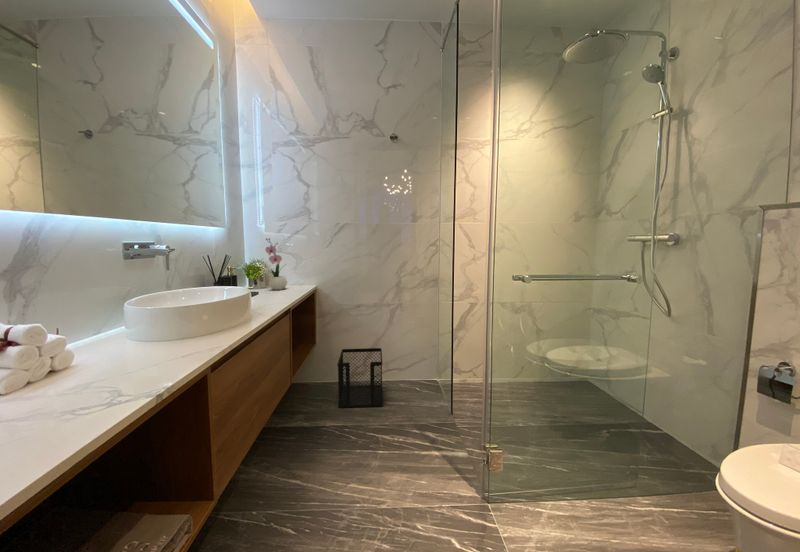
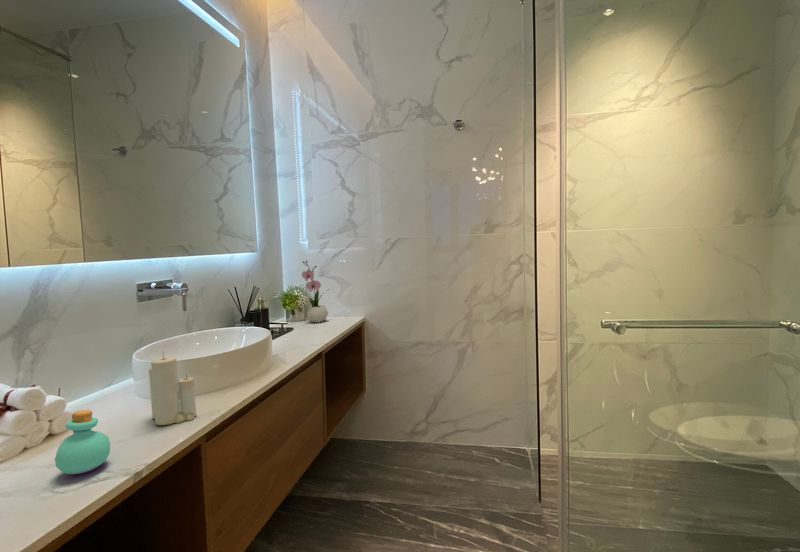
candle: none [153,294,199,358] -> present [149,355,196,425]
perfume bottle: none [79,337,132,394] -> present [55,410,110,474]
wastebasket: present [338,348,383,408] -> none [385,397,446,478]

